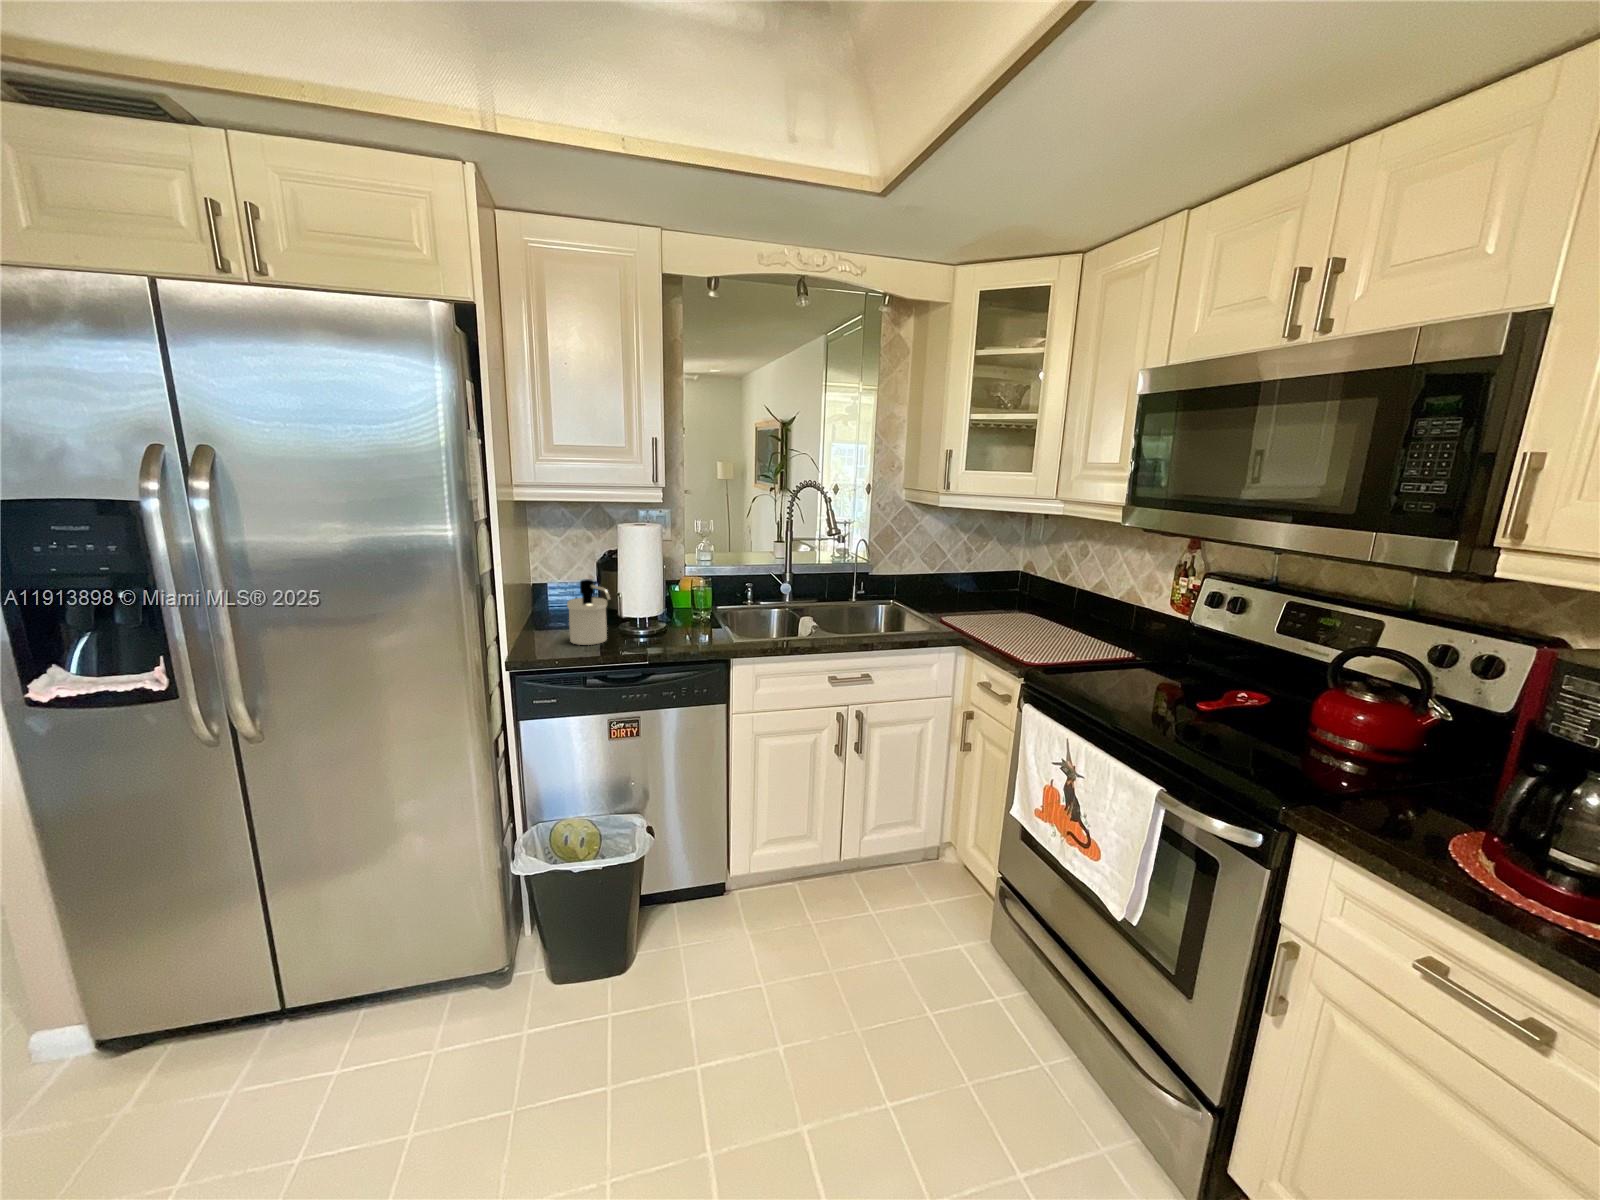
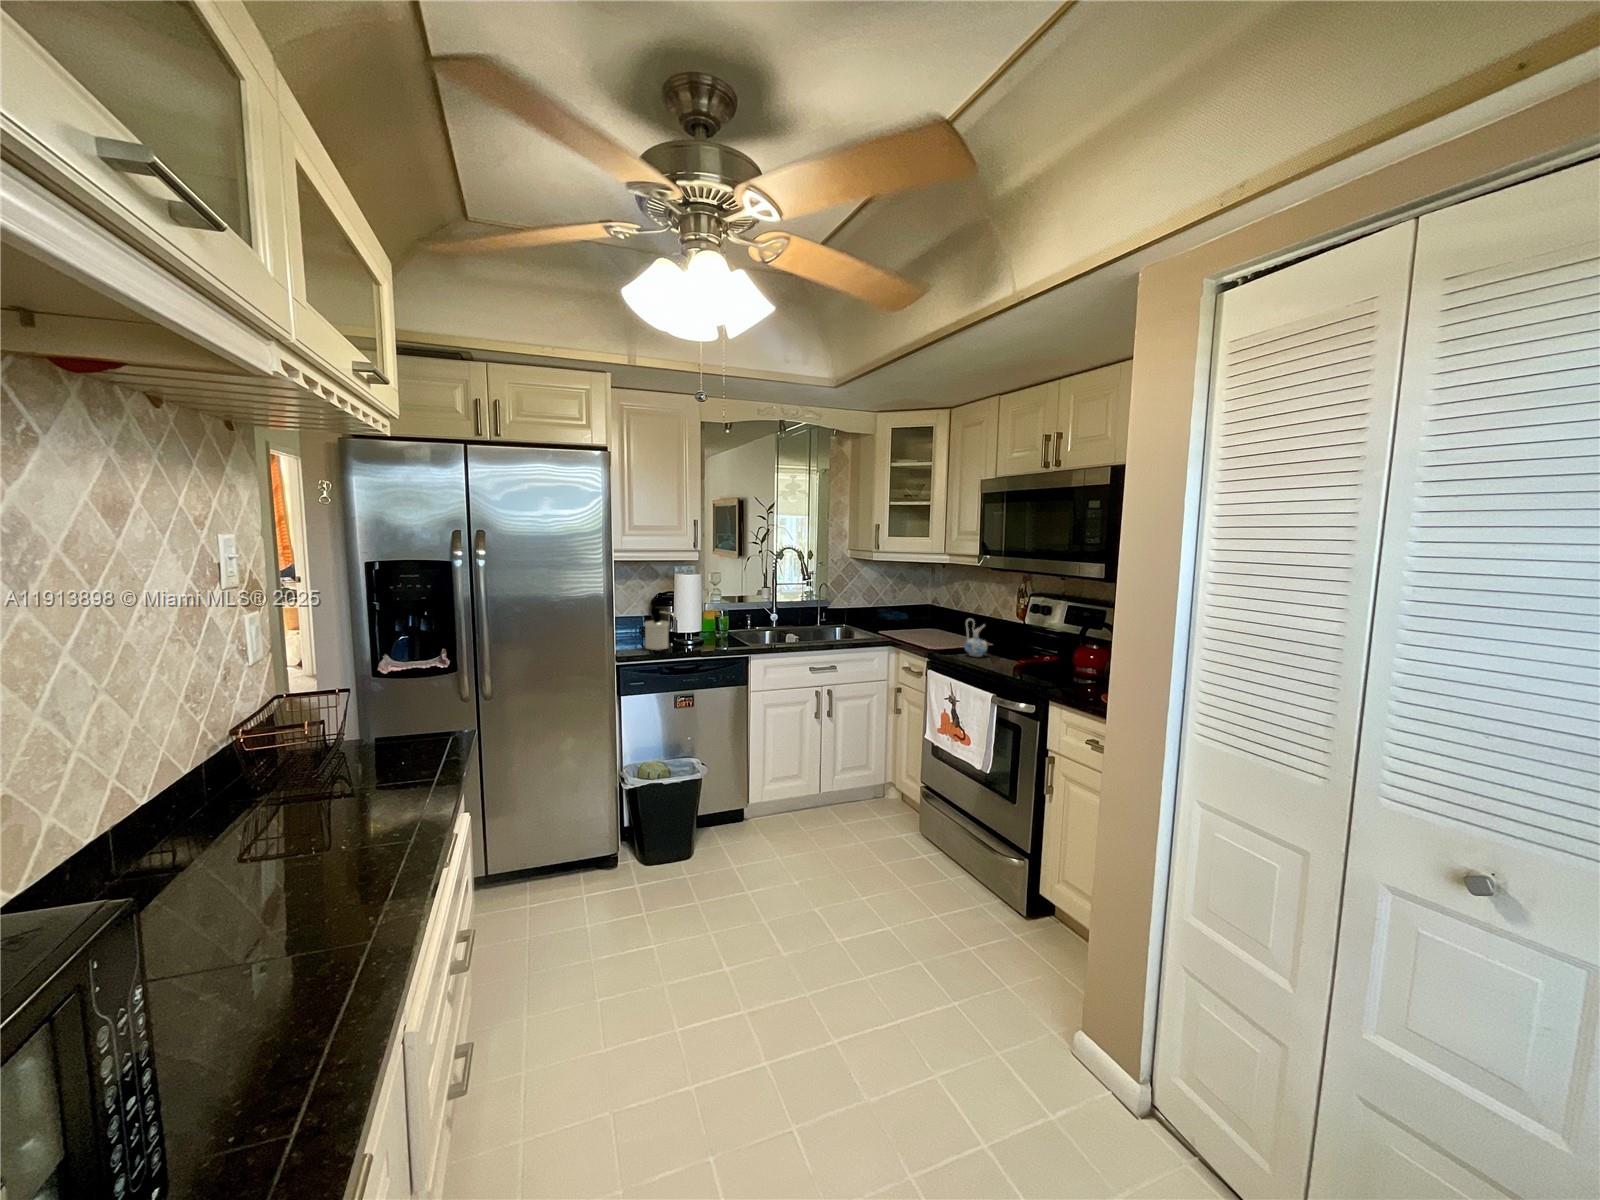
ceramic pitcher: none [1089,619,1132,686] -> present [964,619,987,657]

